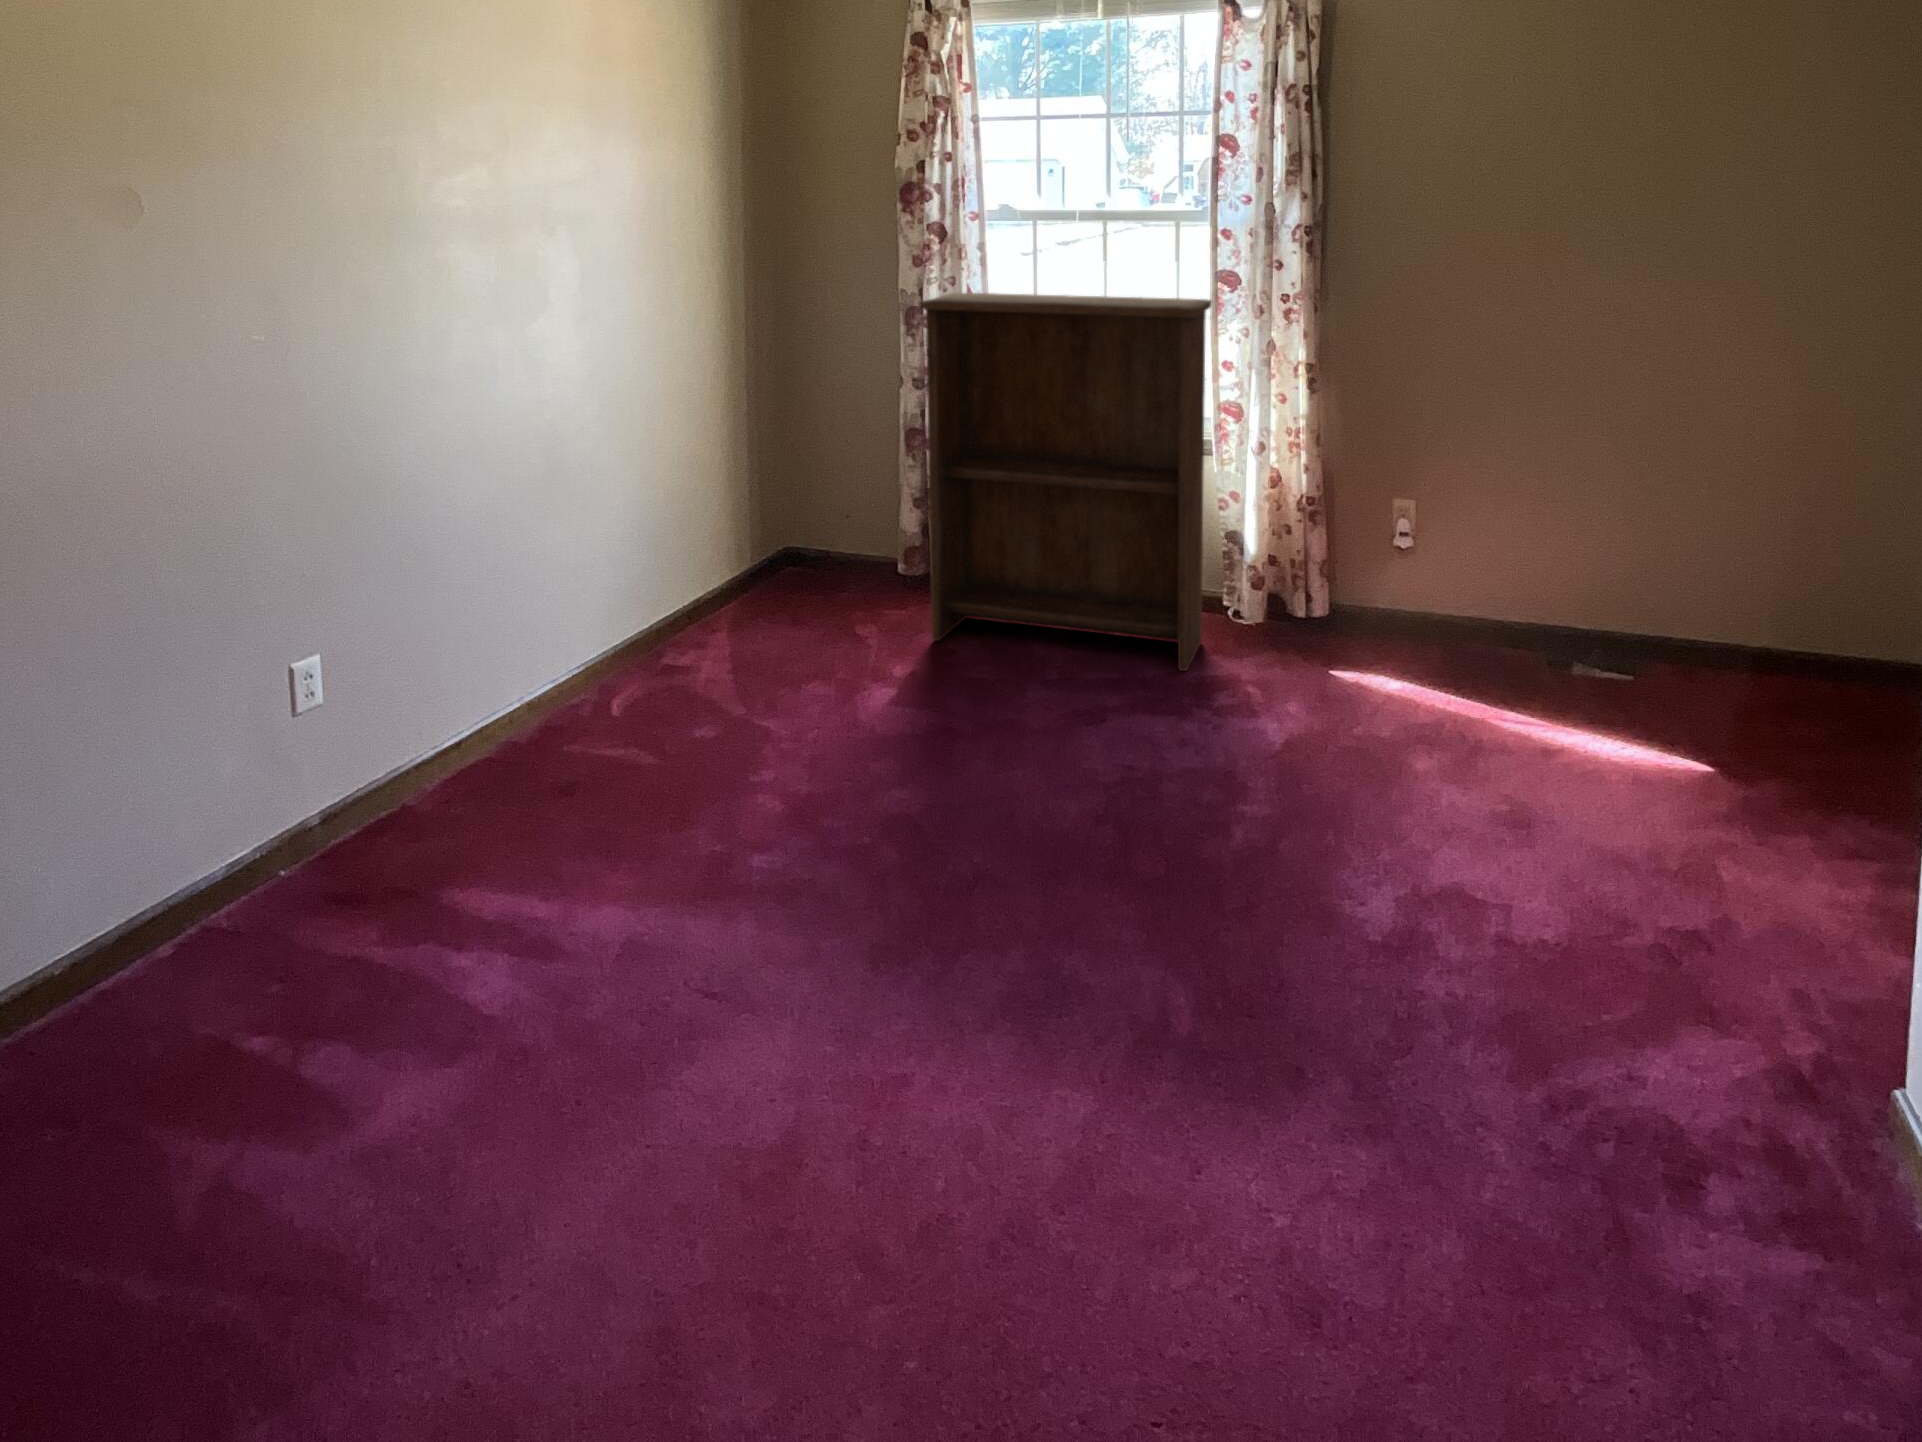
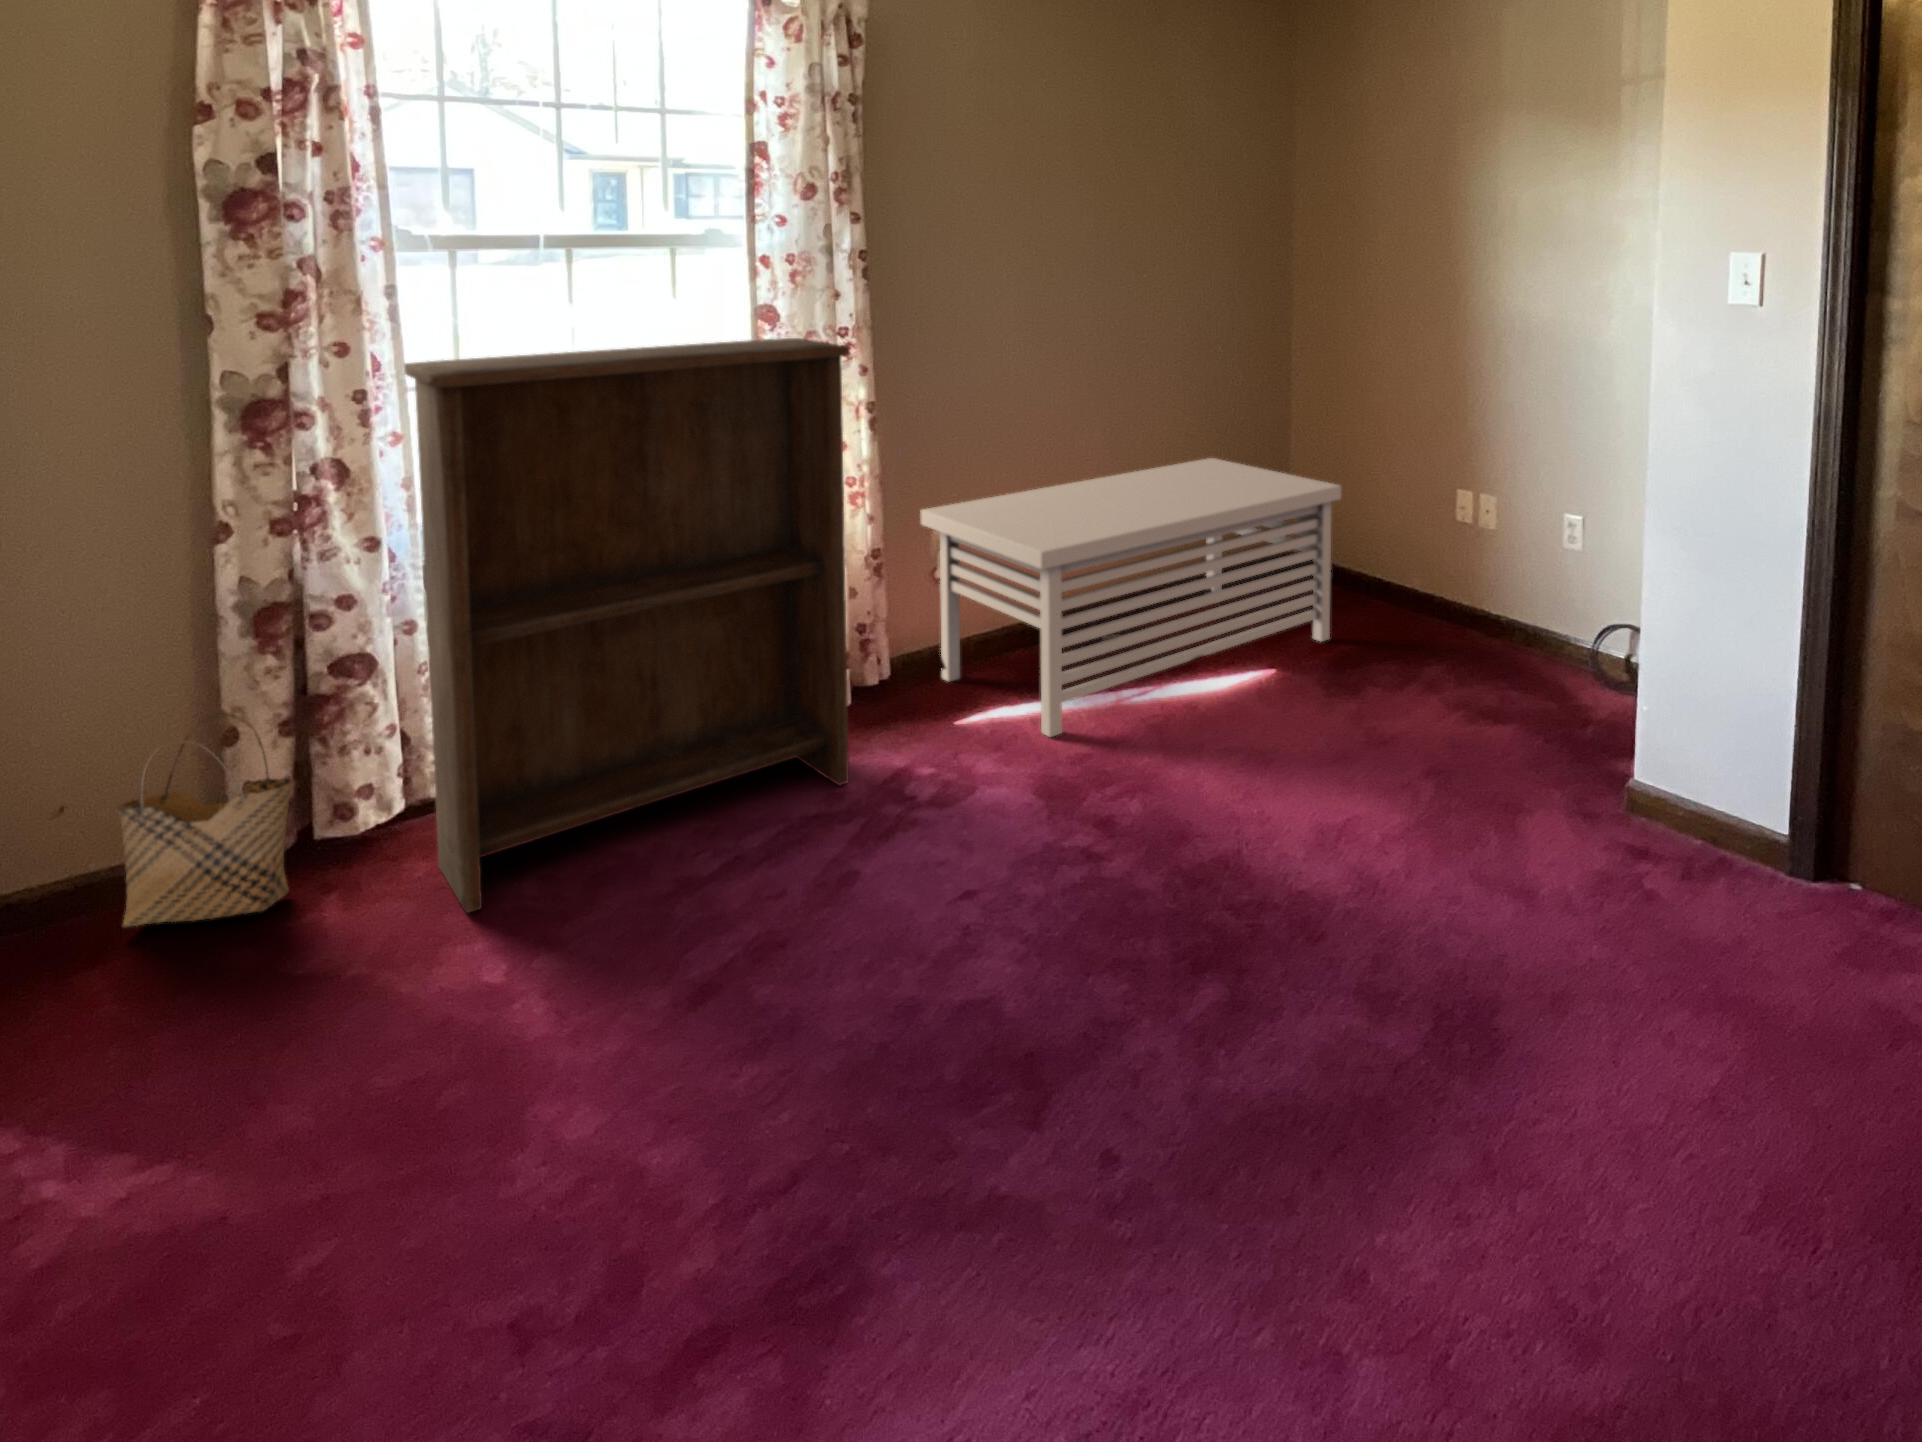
storage bench: none [1355,475,1876,775] -> present [921,458,1341,737]
woven basket: none [842,485,907,600] -> present [116,713,292,927]

